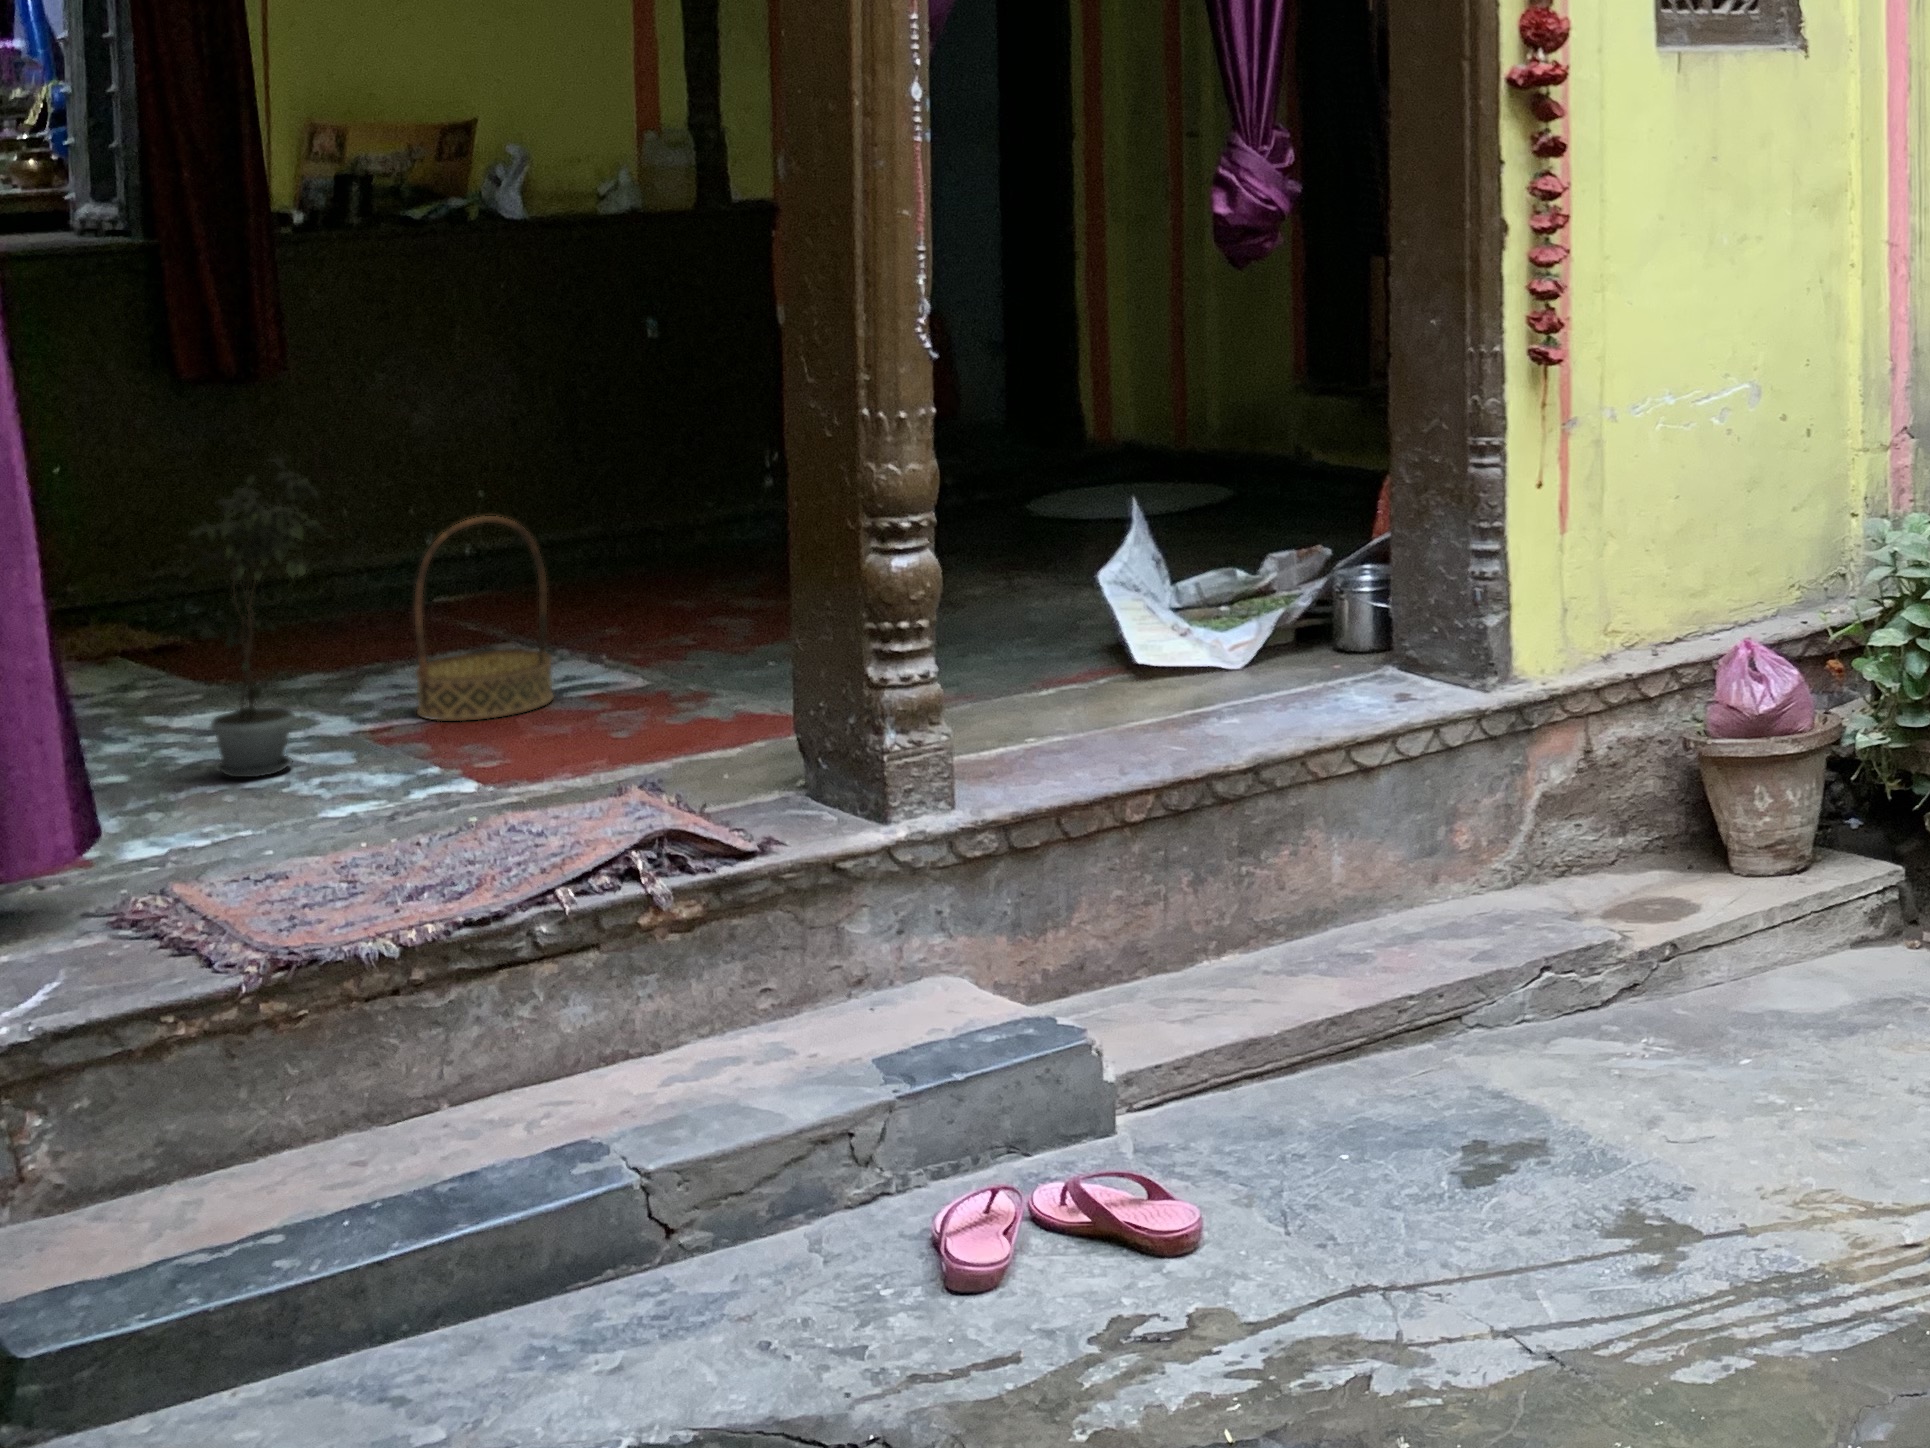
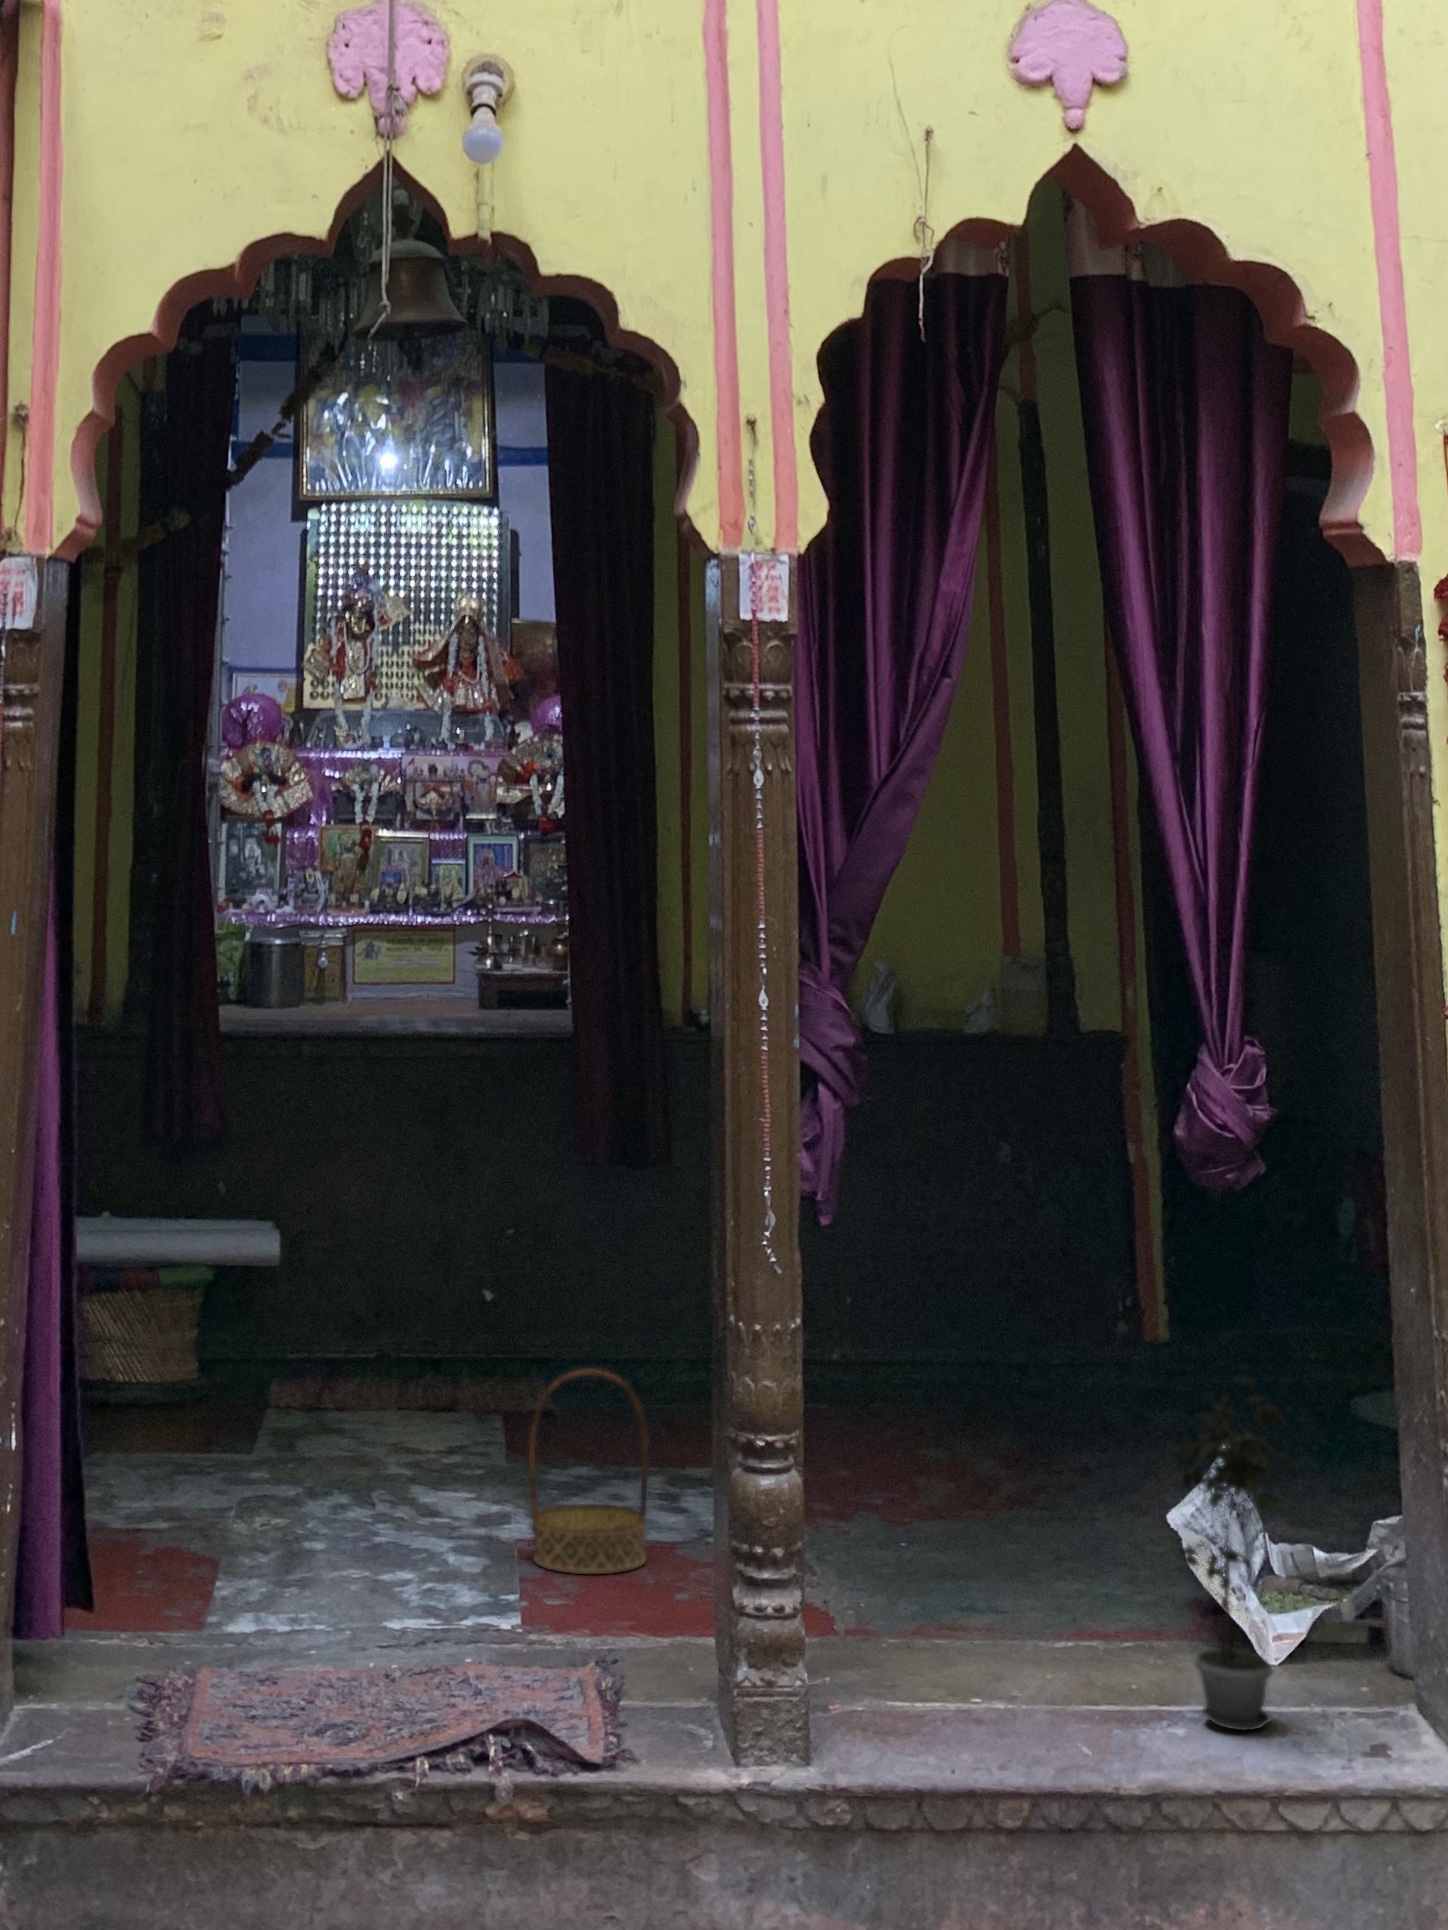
potted plant: present [175,459,324,777] -> present [1158,1379,1291,1730]

